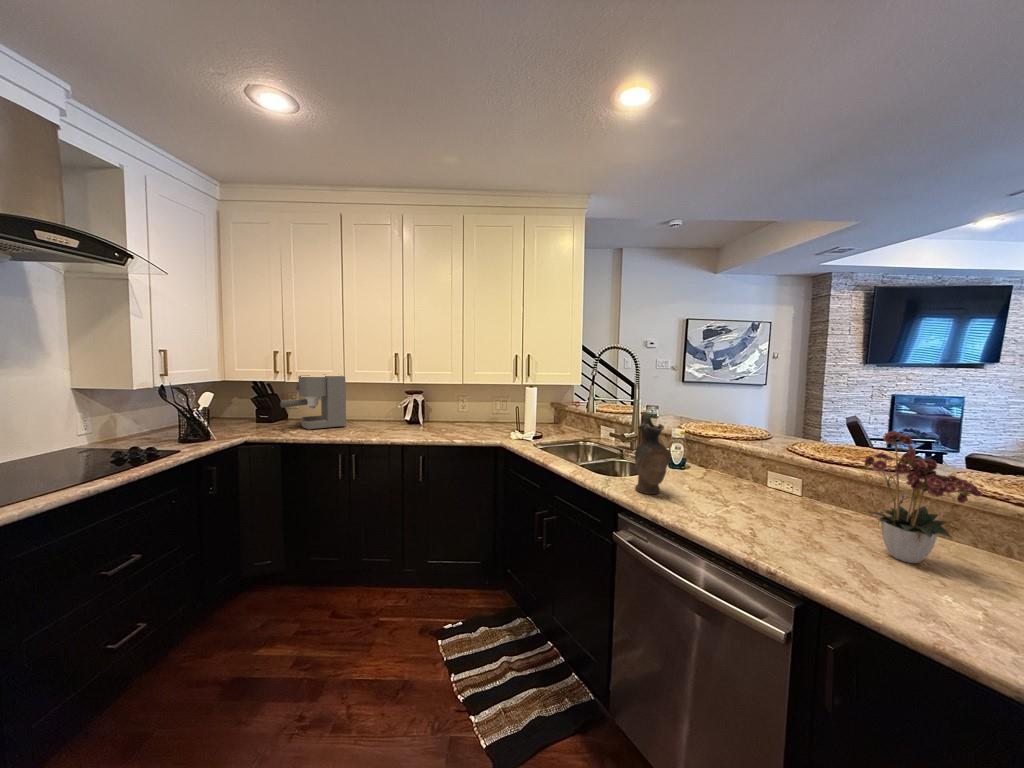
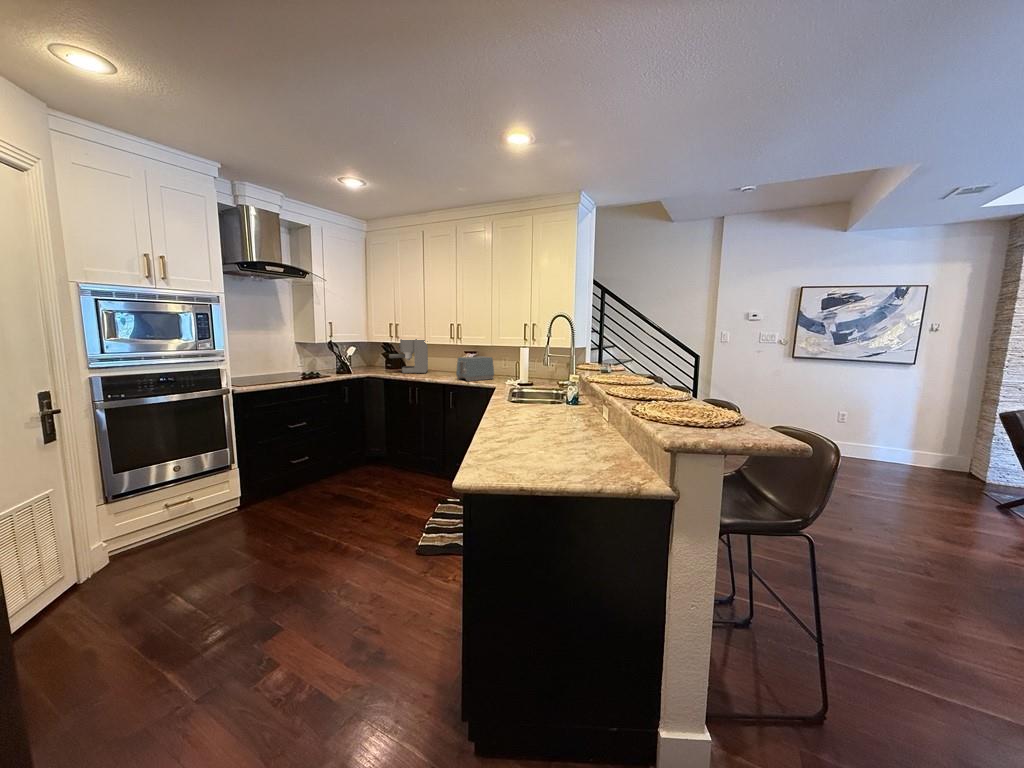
toaster: none [413,397,461,436] -> present [456,356,494,381]
ceramic pitcher: present [635,412,671,494] -> none [509,359,531,413]
flower arrangement: present [865,431,982,563] -> none [565,361,604,450]

